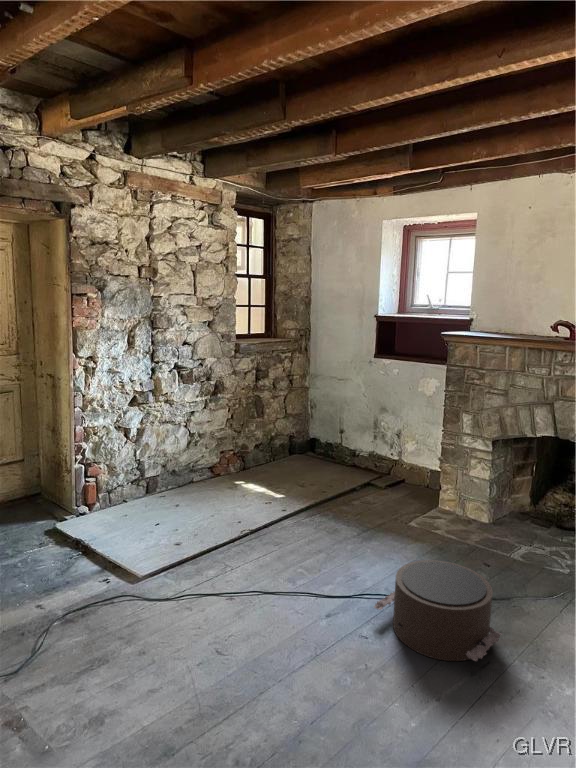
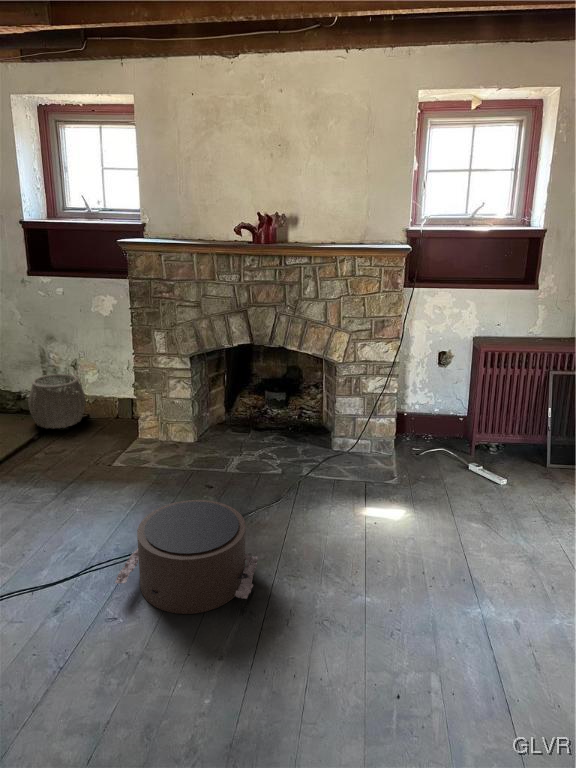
woven basket: none [357,439,402,485] -> present [28,374,85,429]

